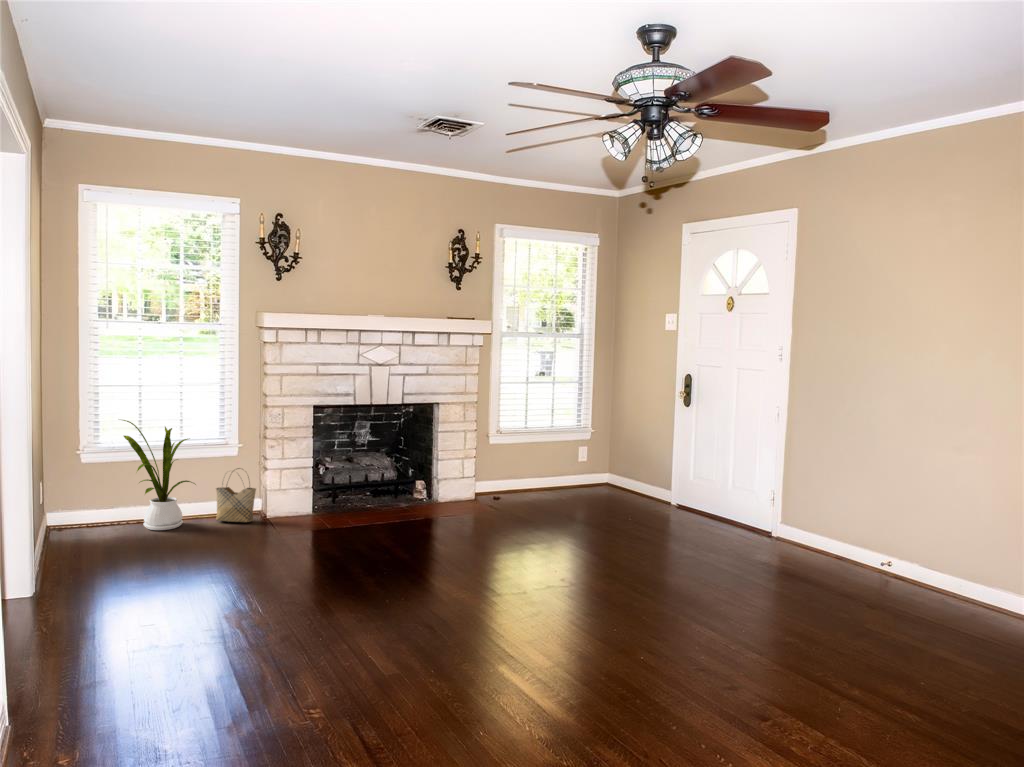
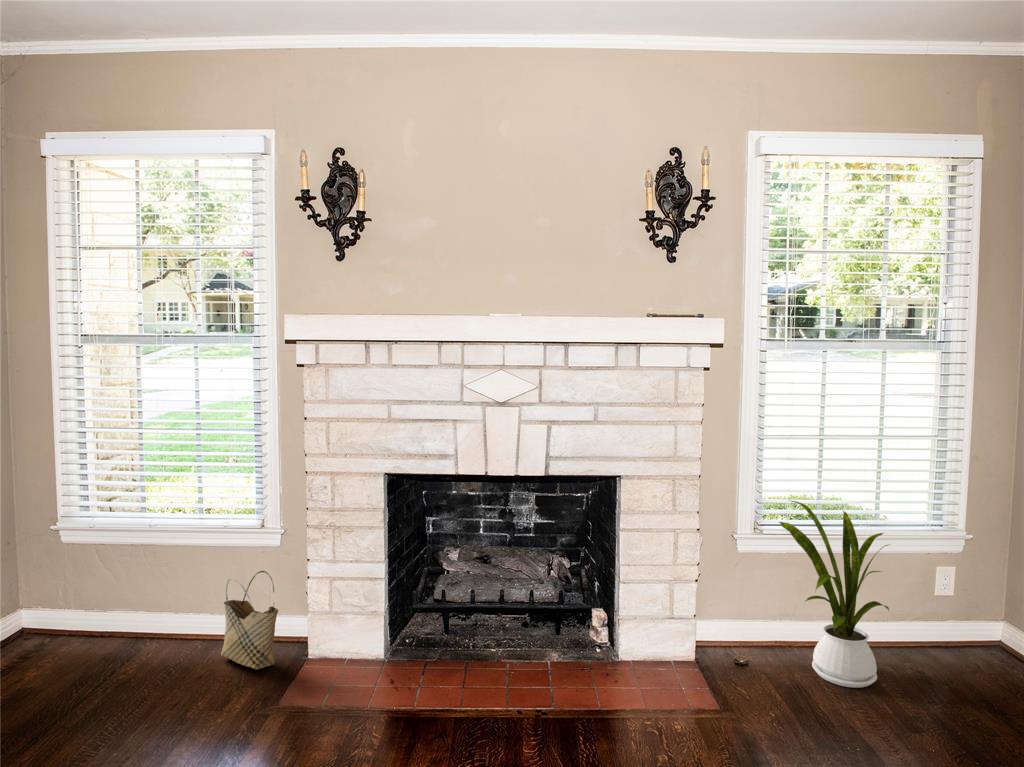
house plant: present [123,420,196,530] -> present [779,501,889,688]

